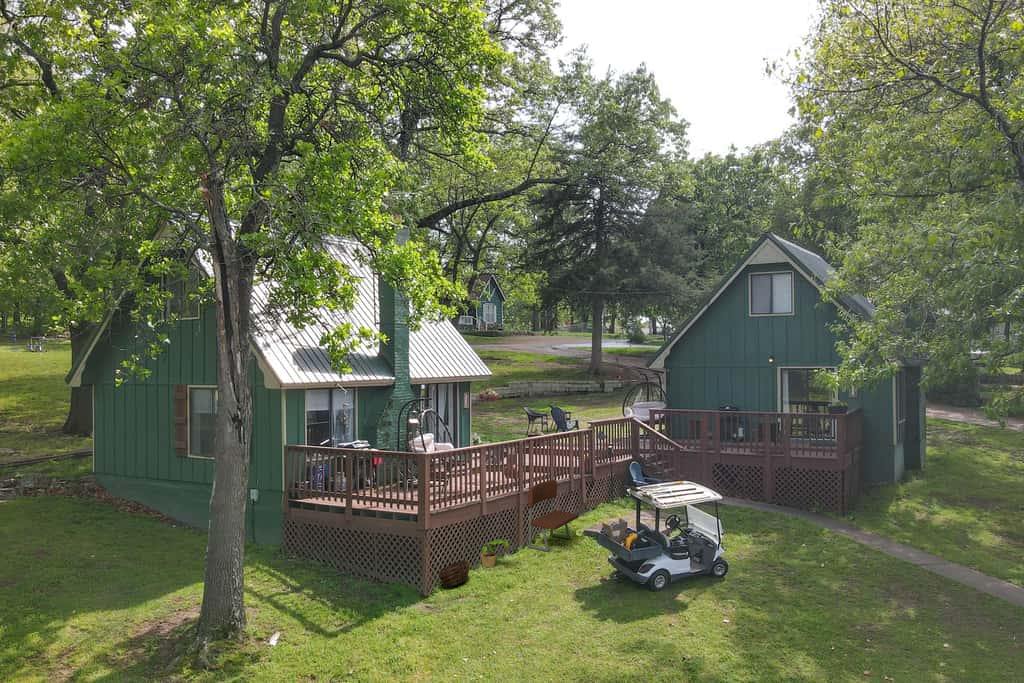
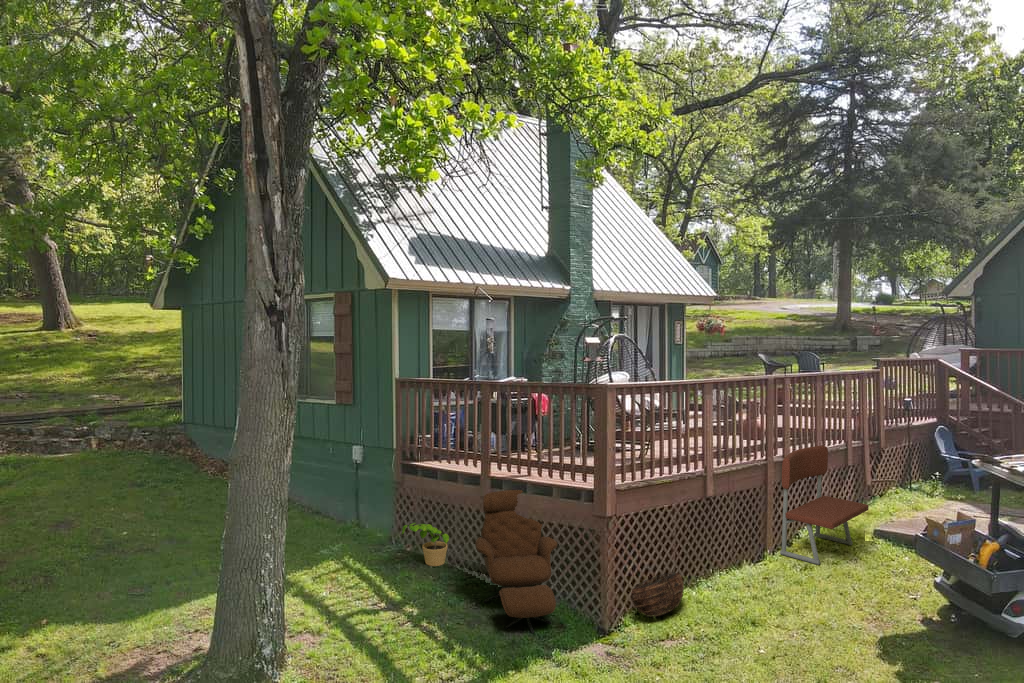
lounge chair: none [345,517,396,600] -> present [475,490,557,633]
potted plant: present [481,539,509,567] -> present [402,523,449,566]

